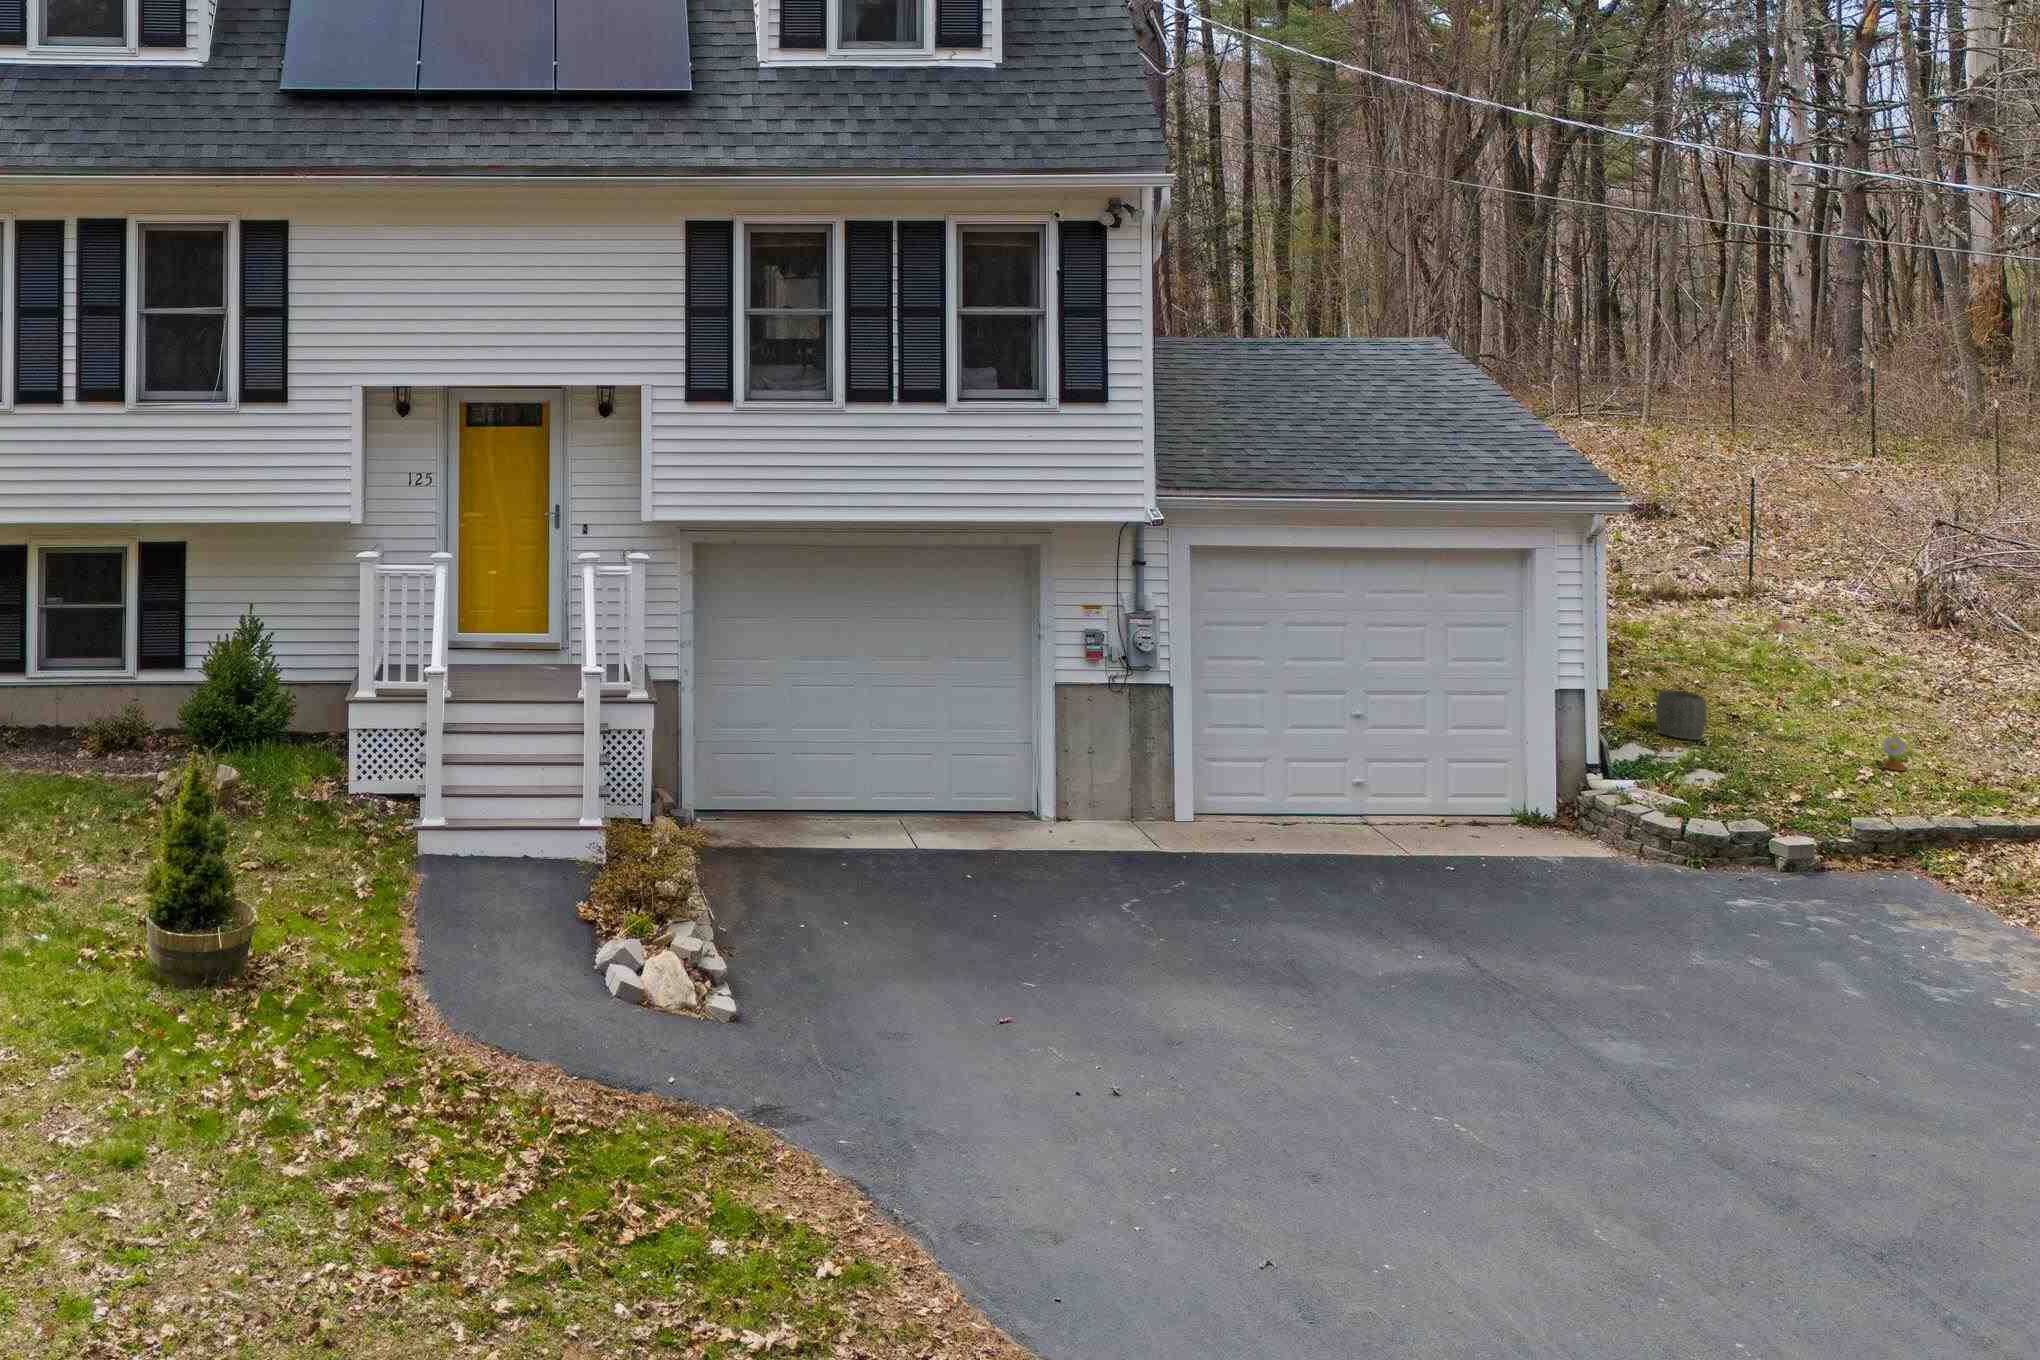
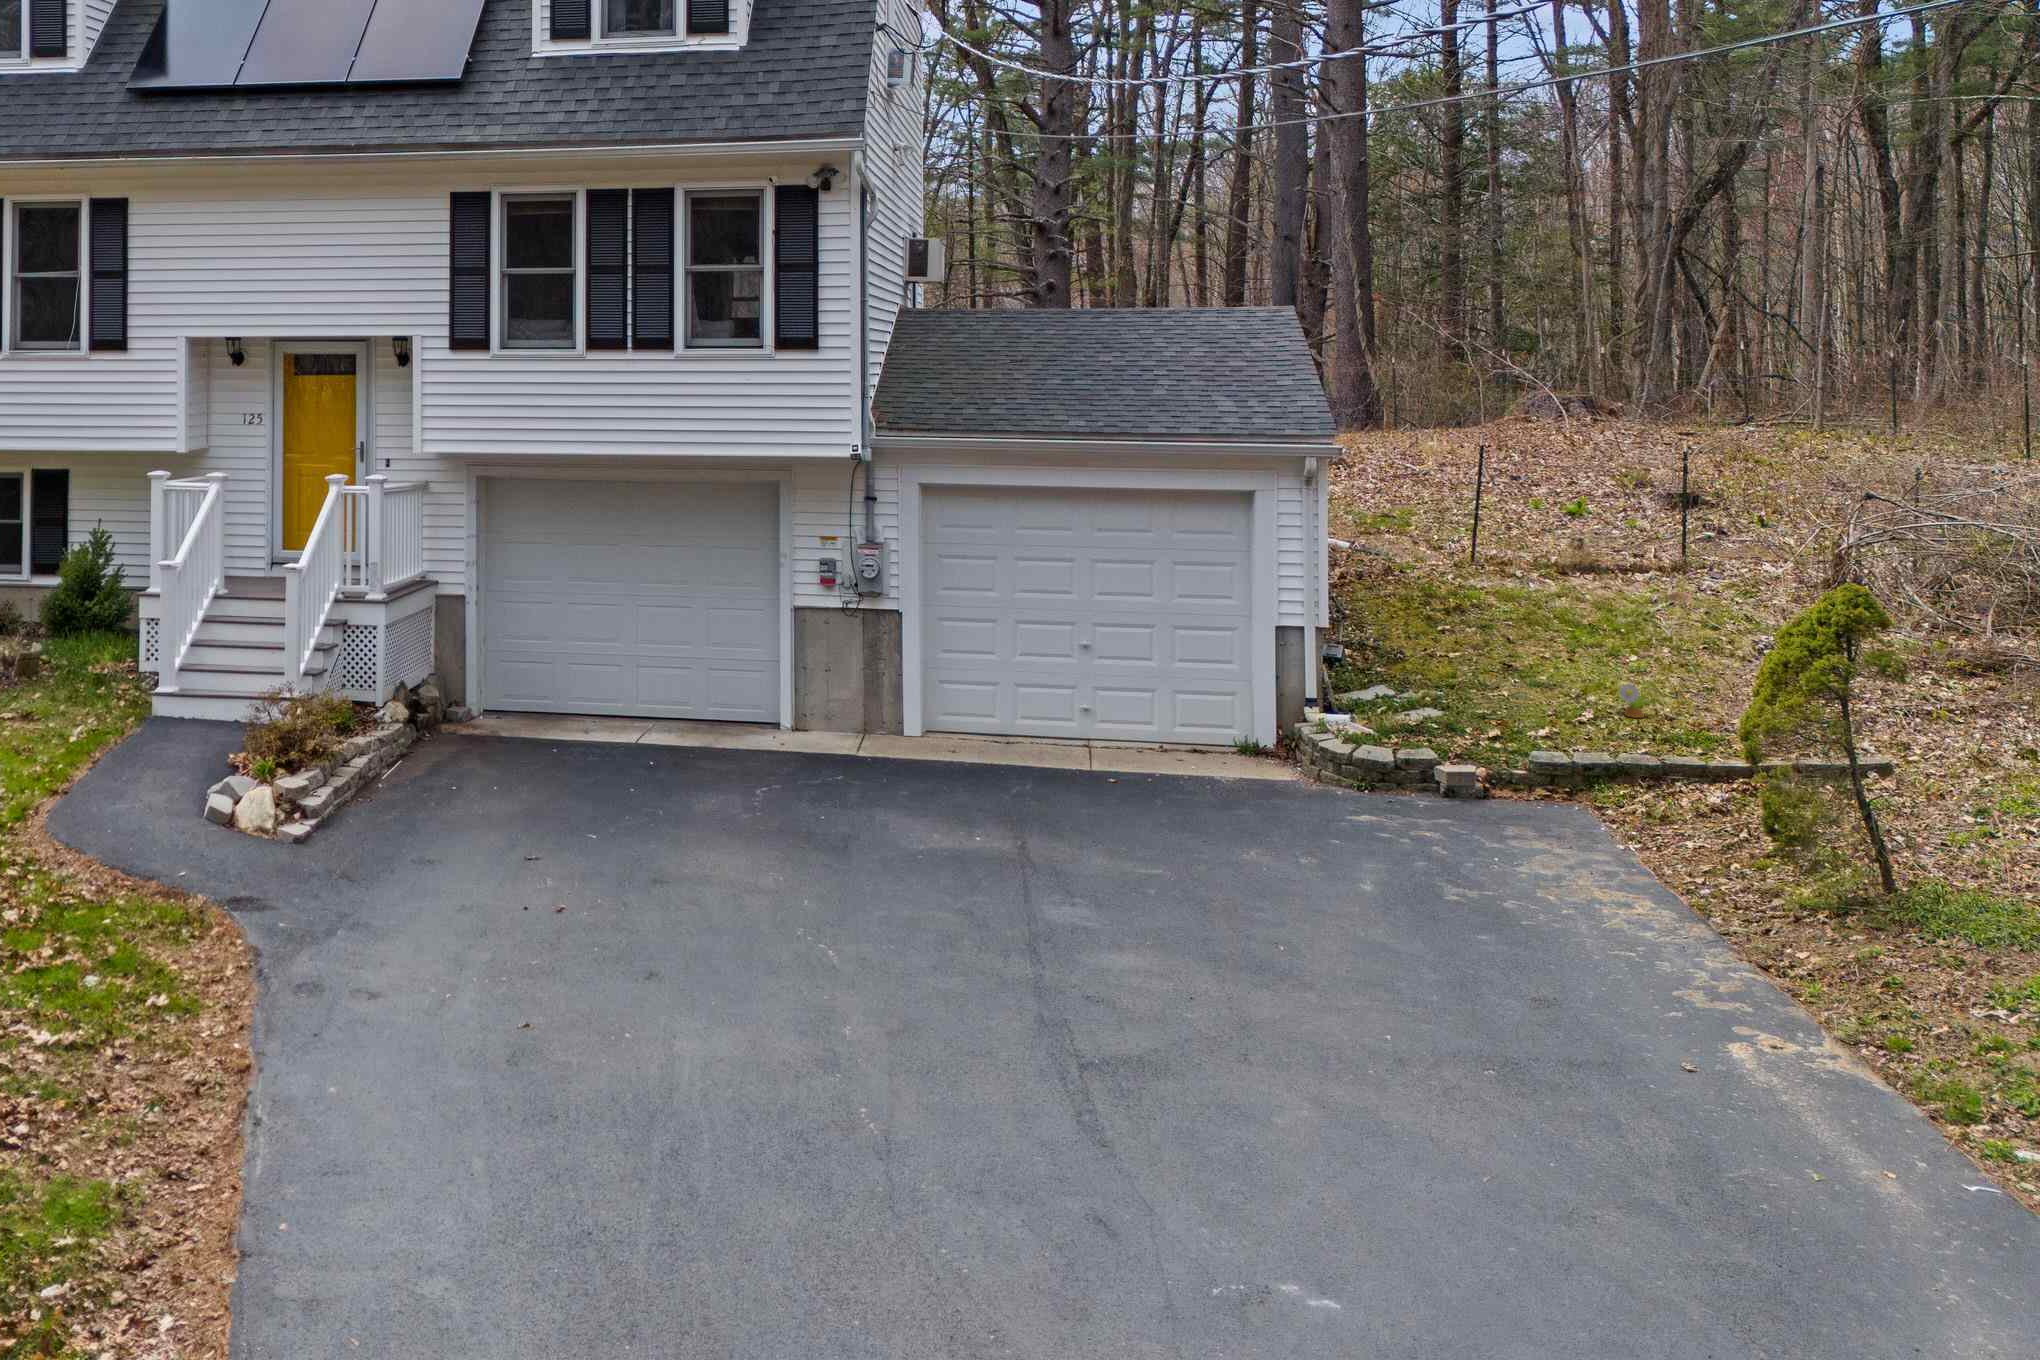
woven basket: present [1655,690,1707,740] -> none [1425,639,1472,687]

